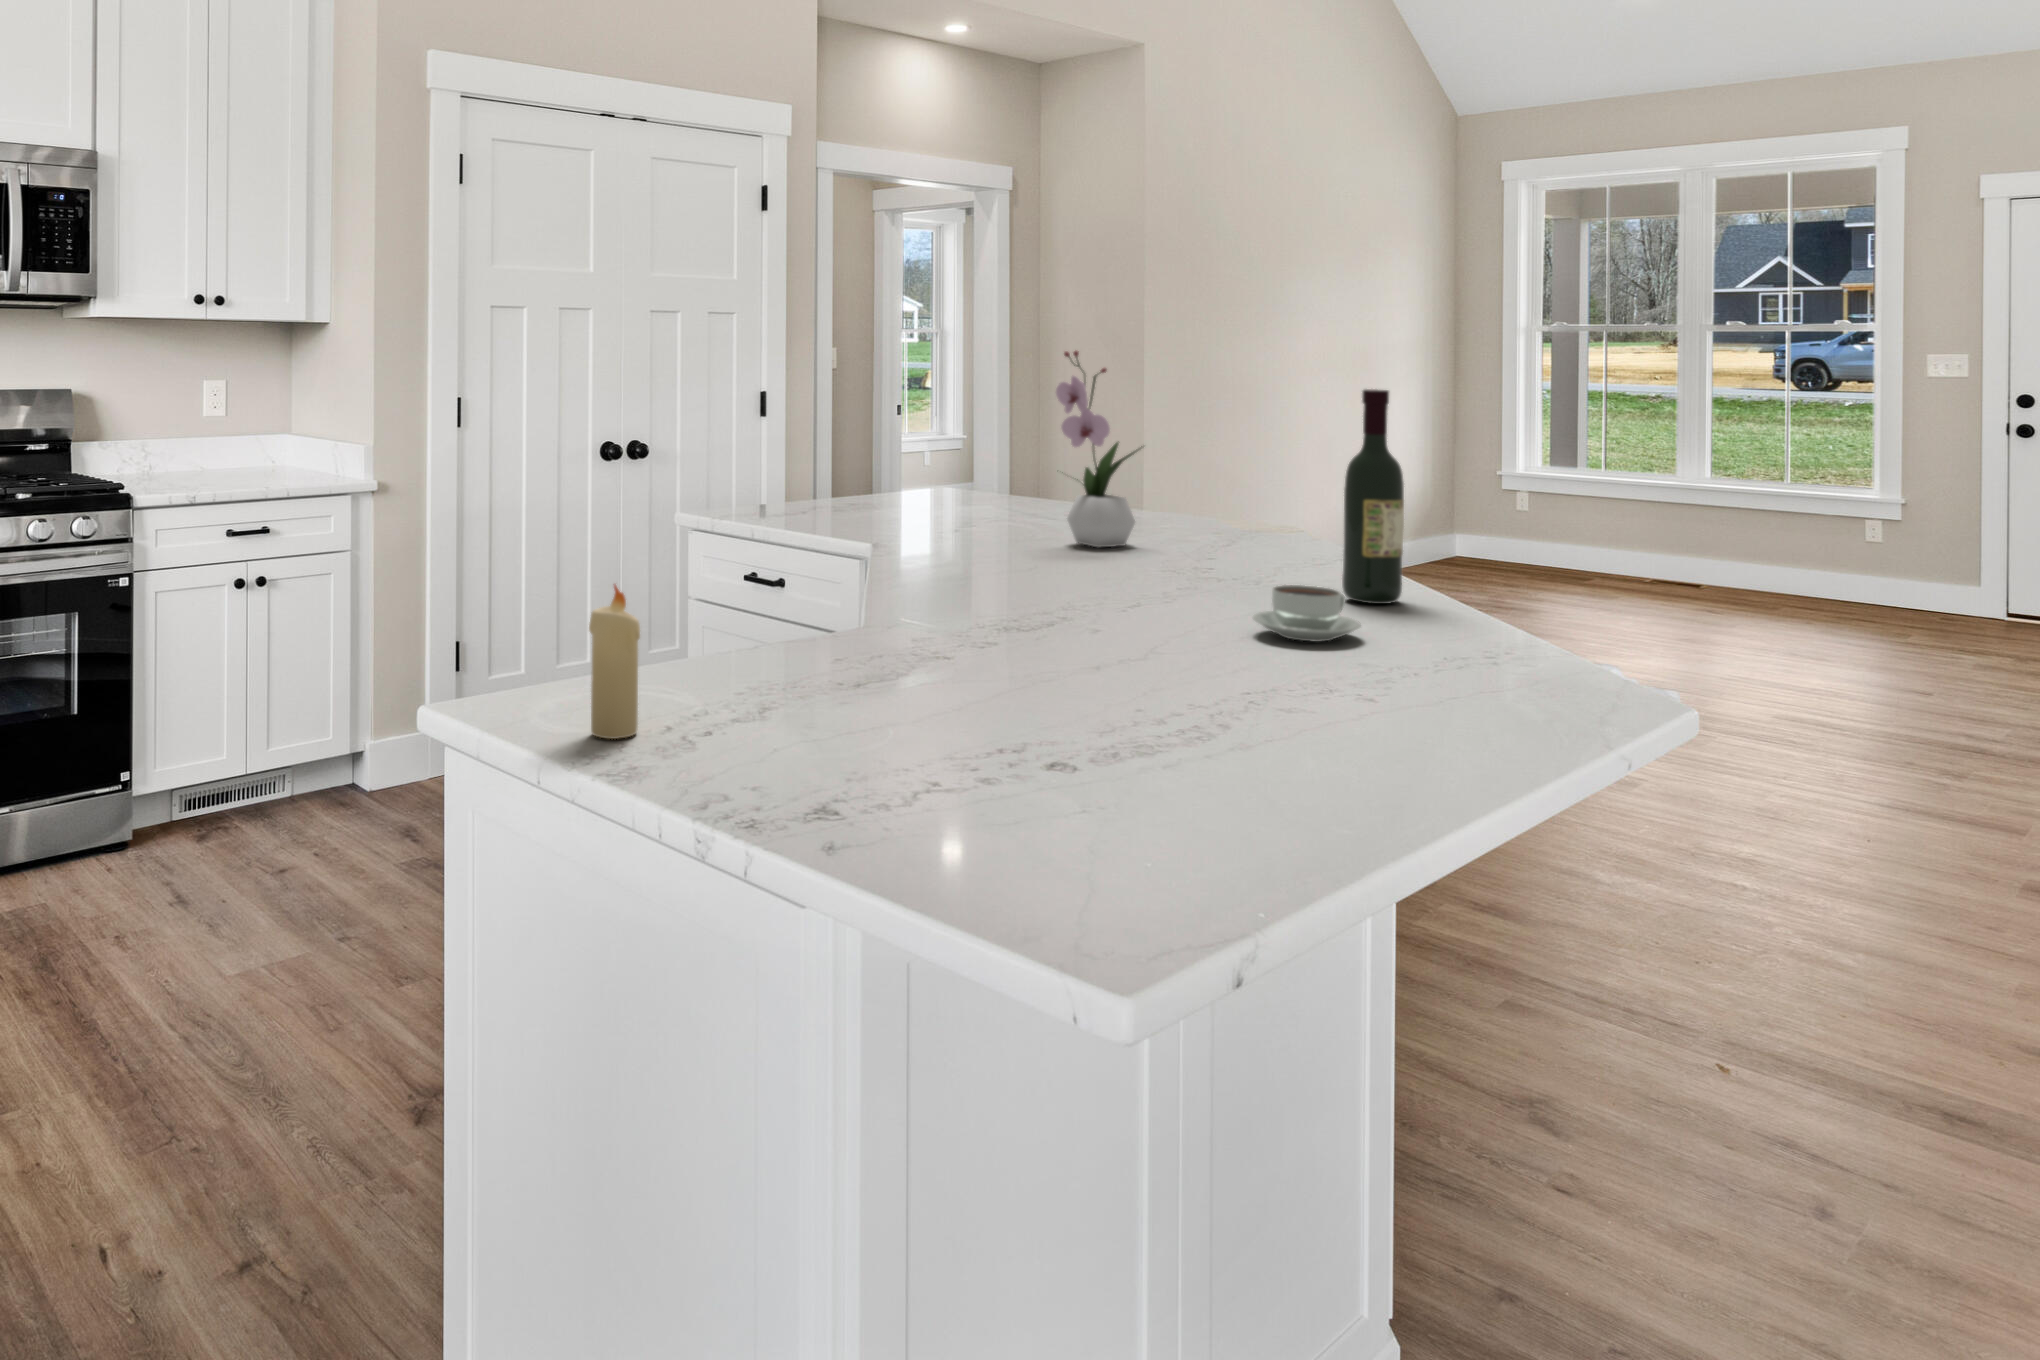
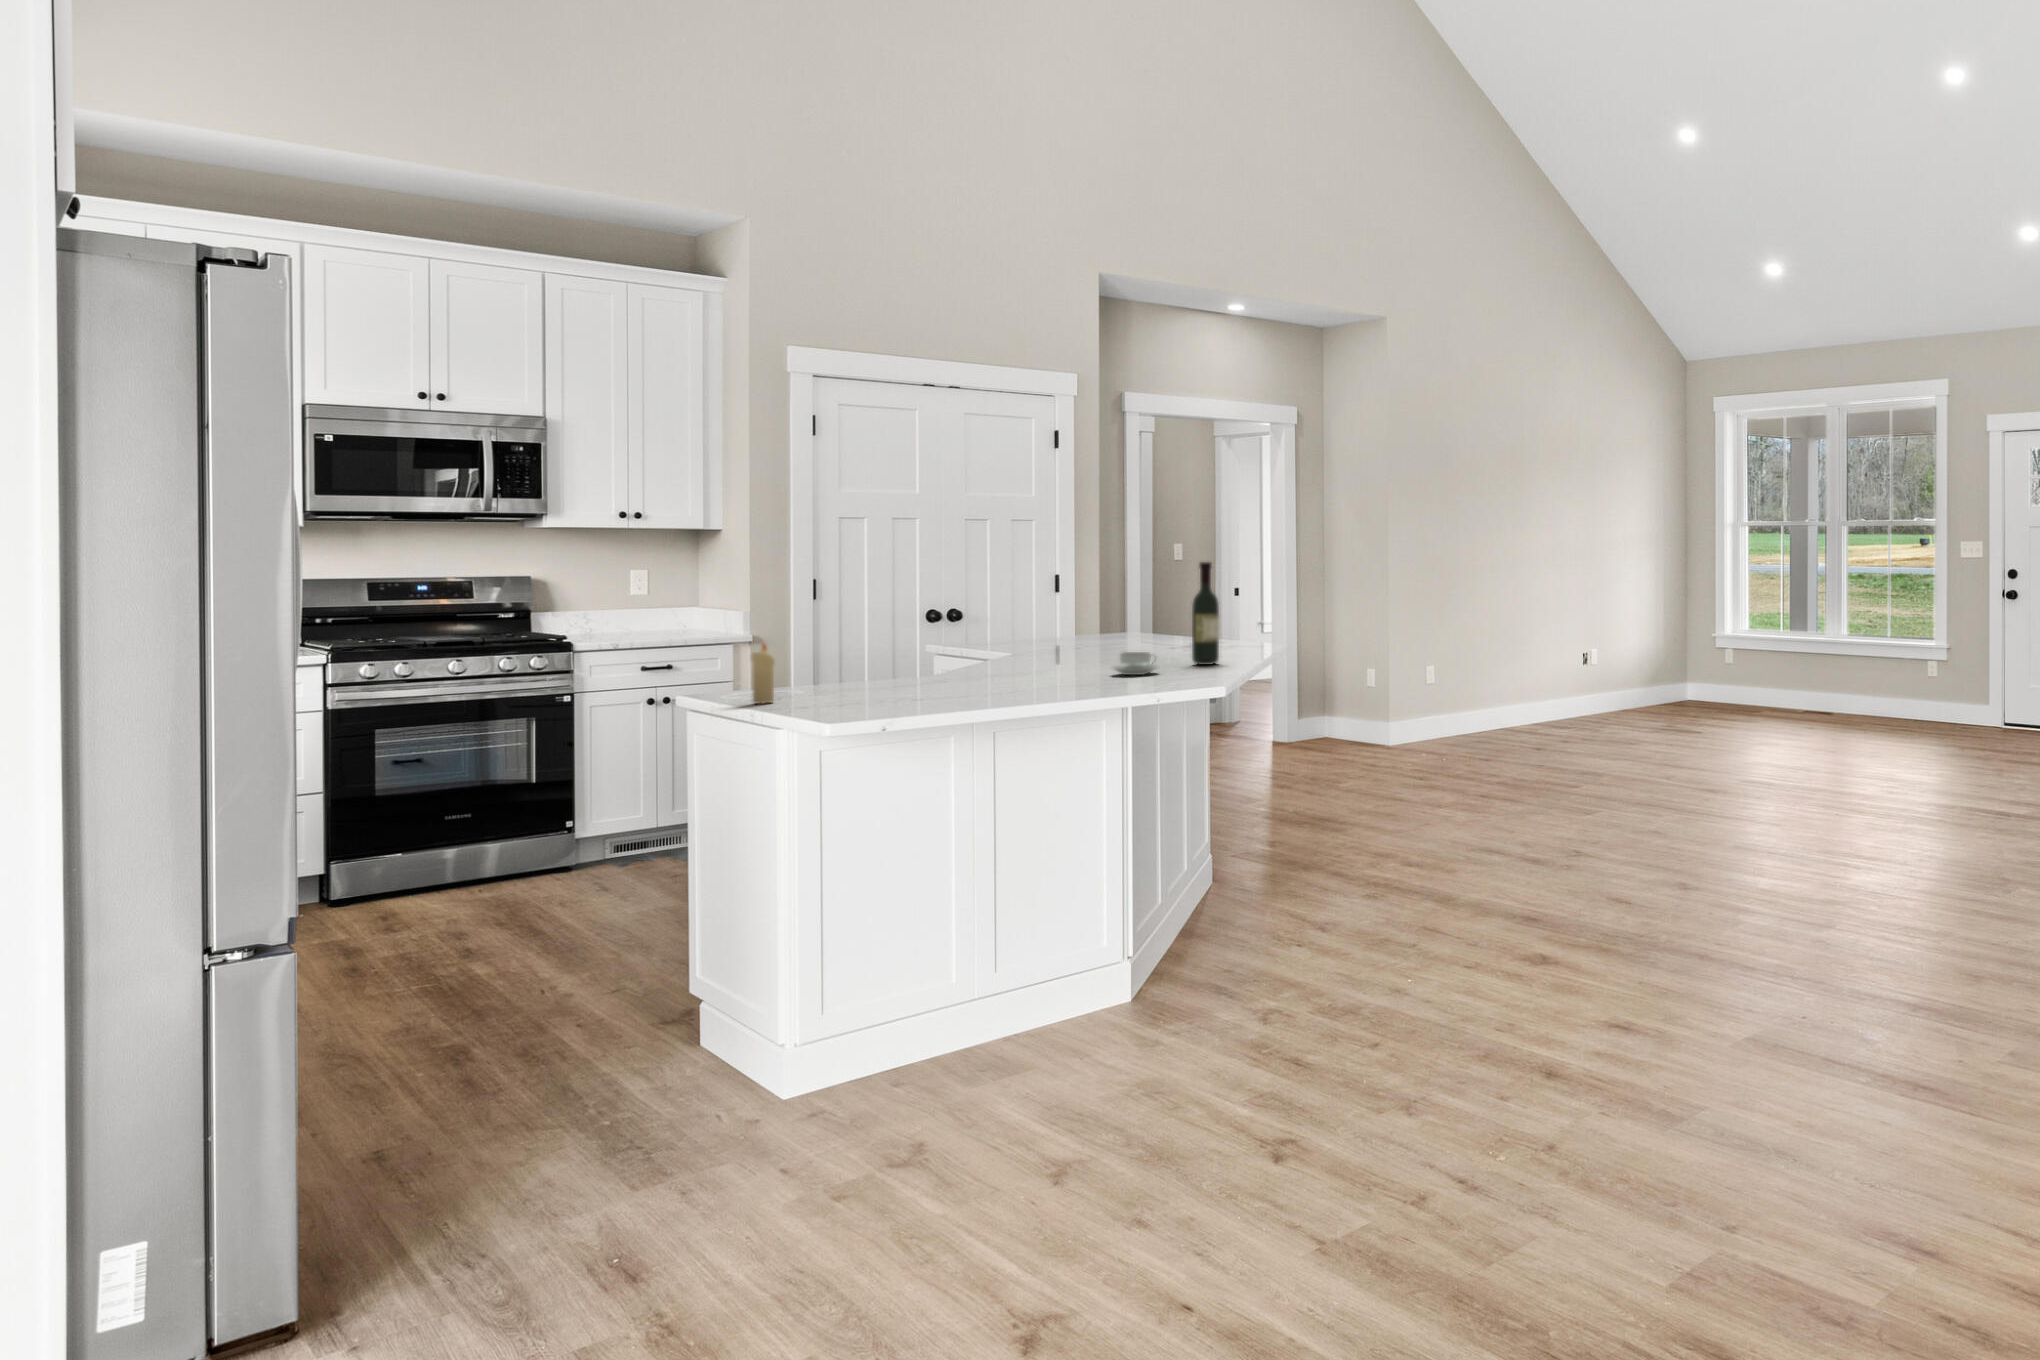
flower arrangement: present [1056,351,1142,547] -> none [1110,544,1159,651]

